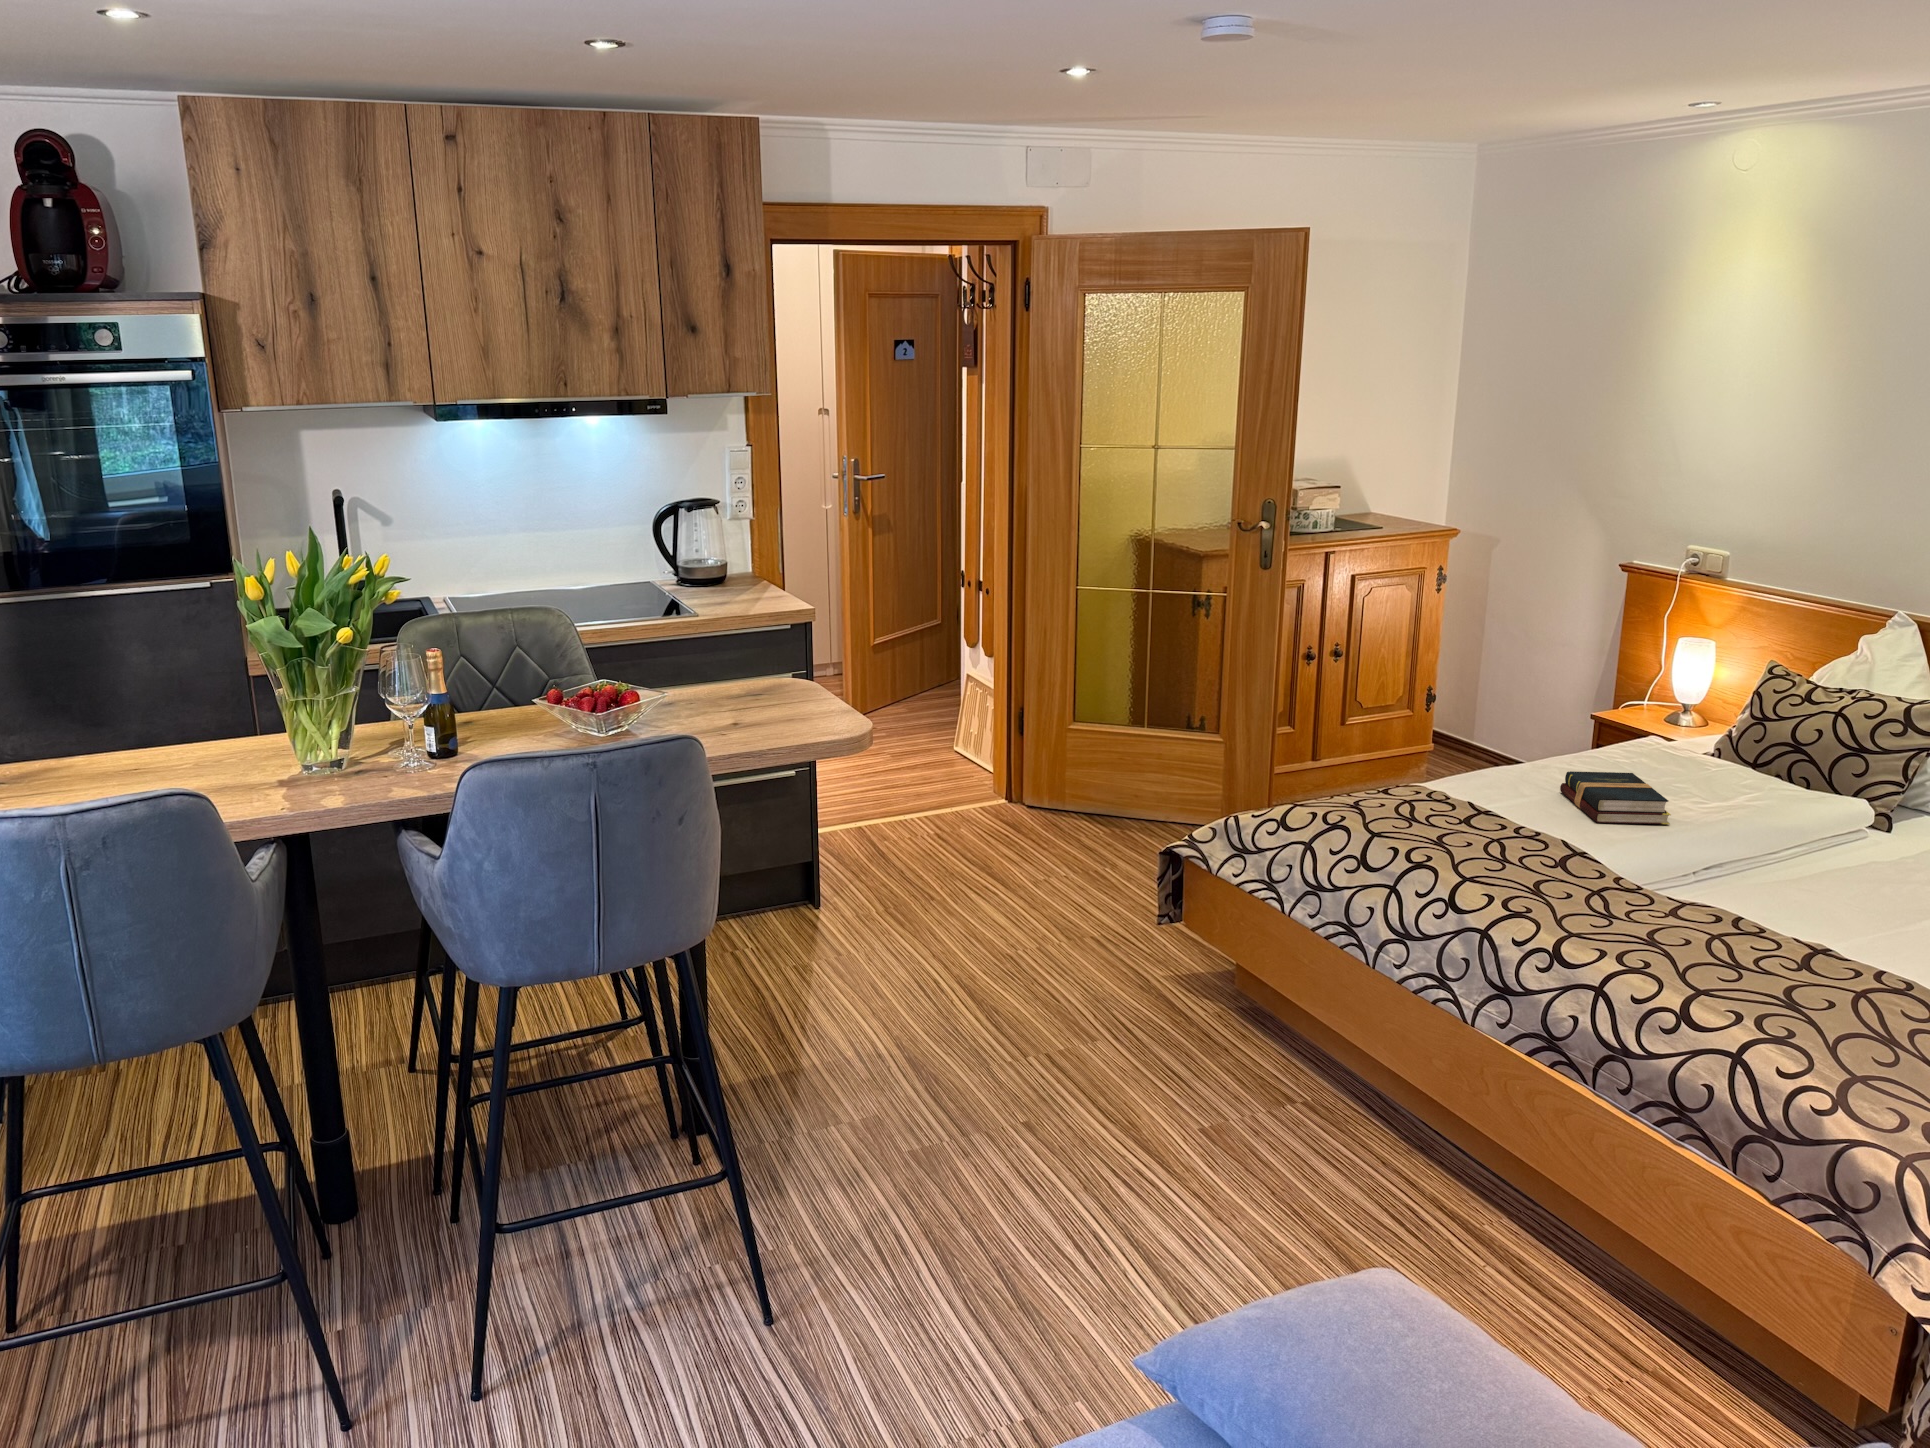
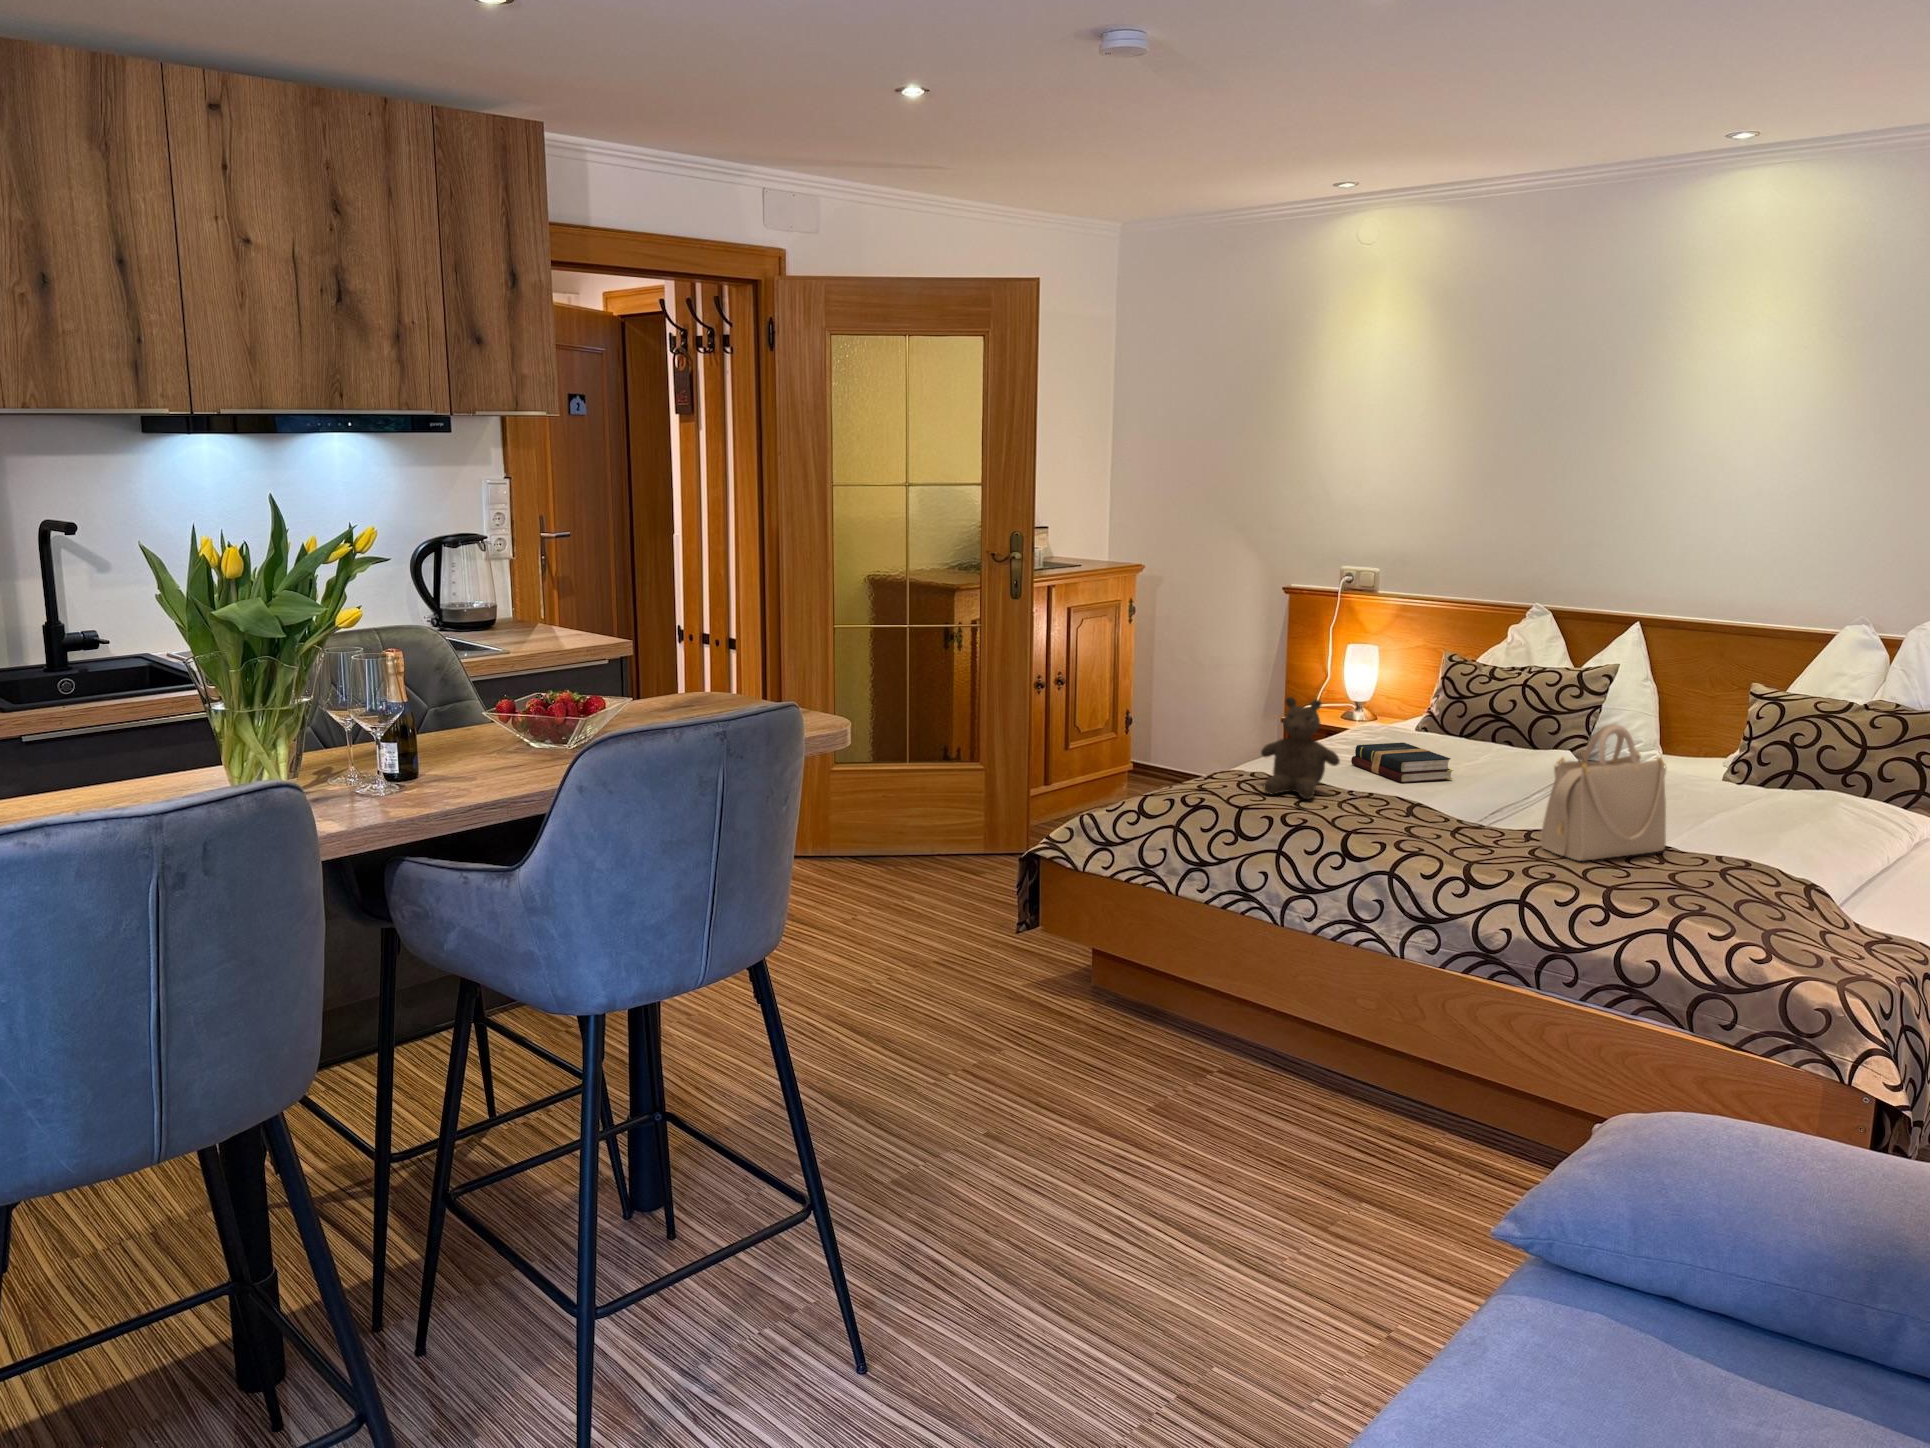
teddy bear: none [1408,718,1500,834] -> present [1261,697,1340,799]
handbag: none [1680,799,1854,953] -> present [1540,724,1667,861]

